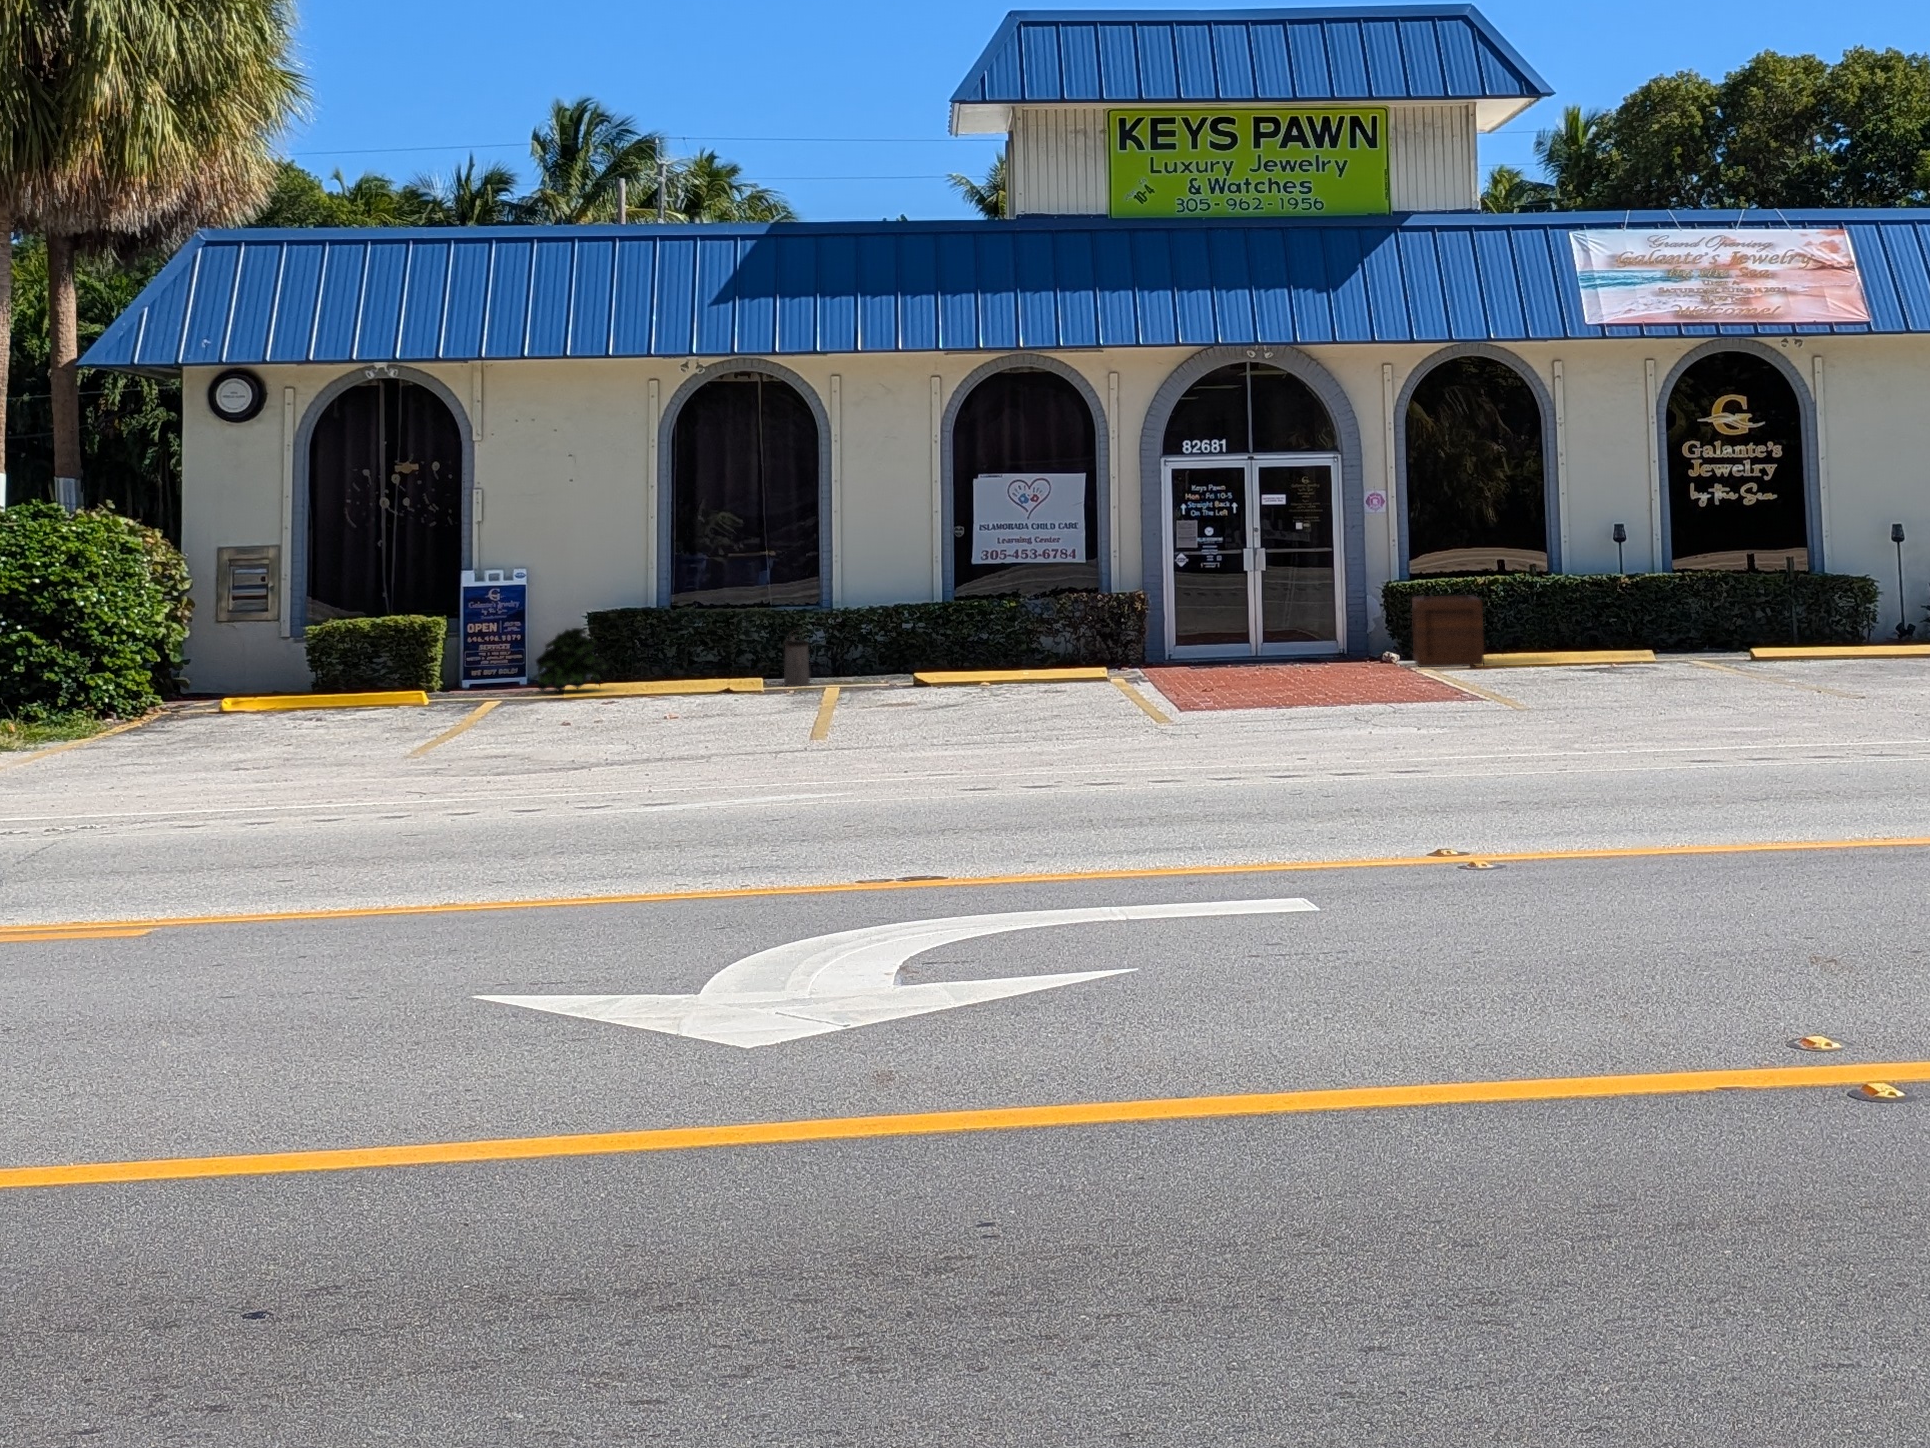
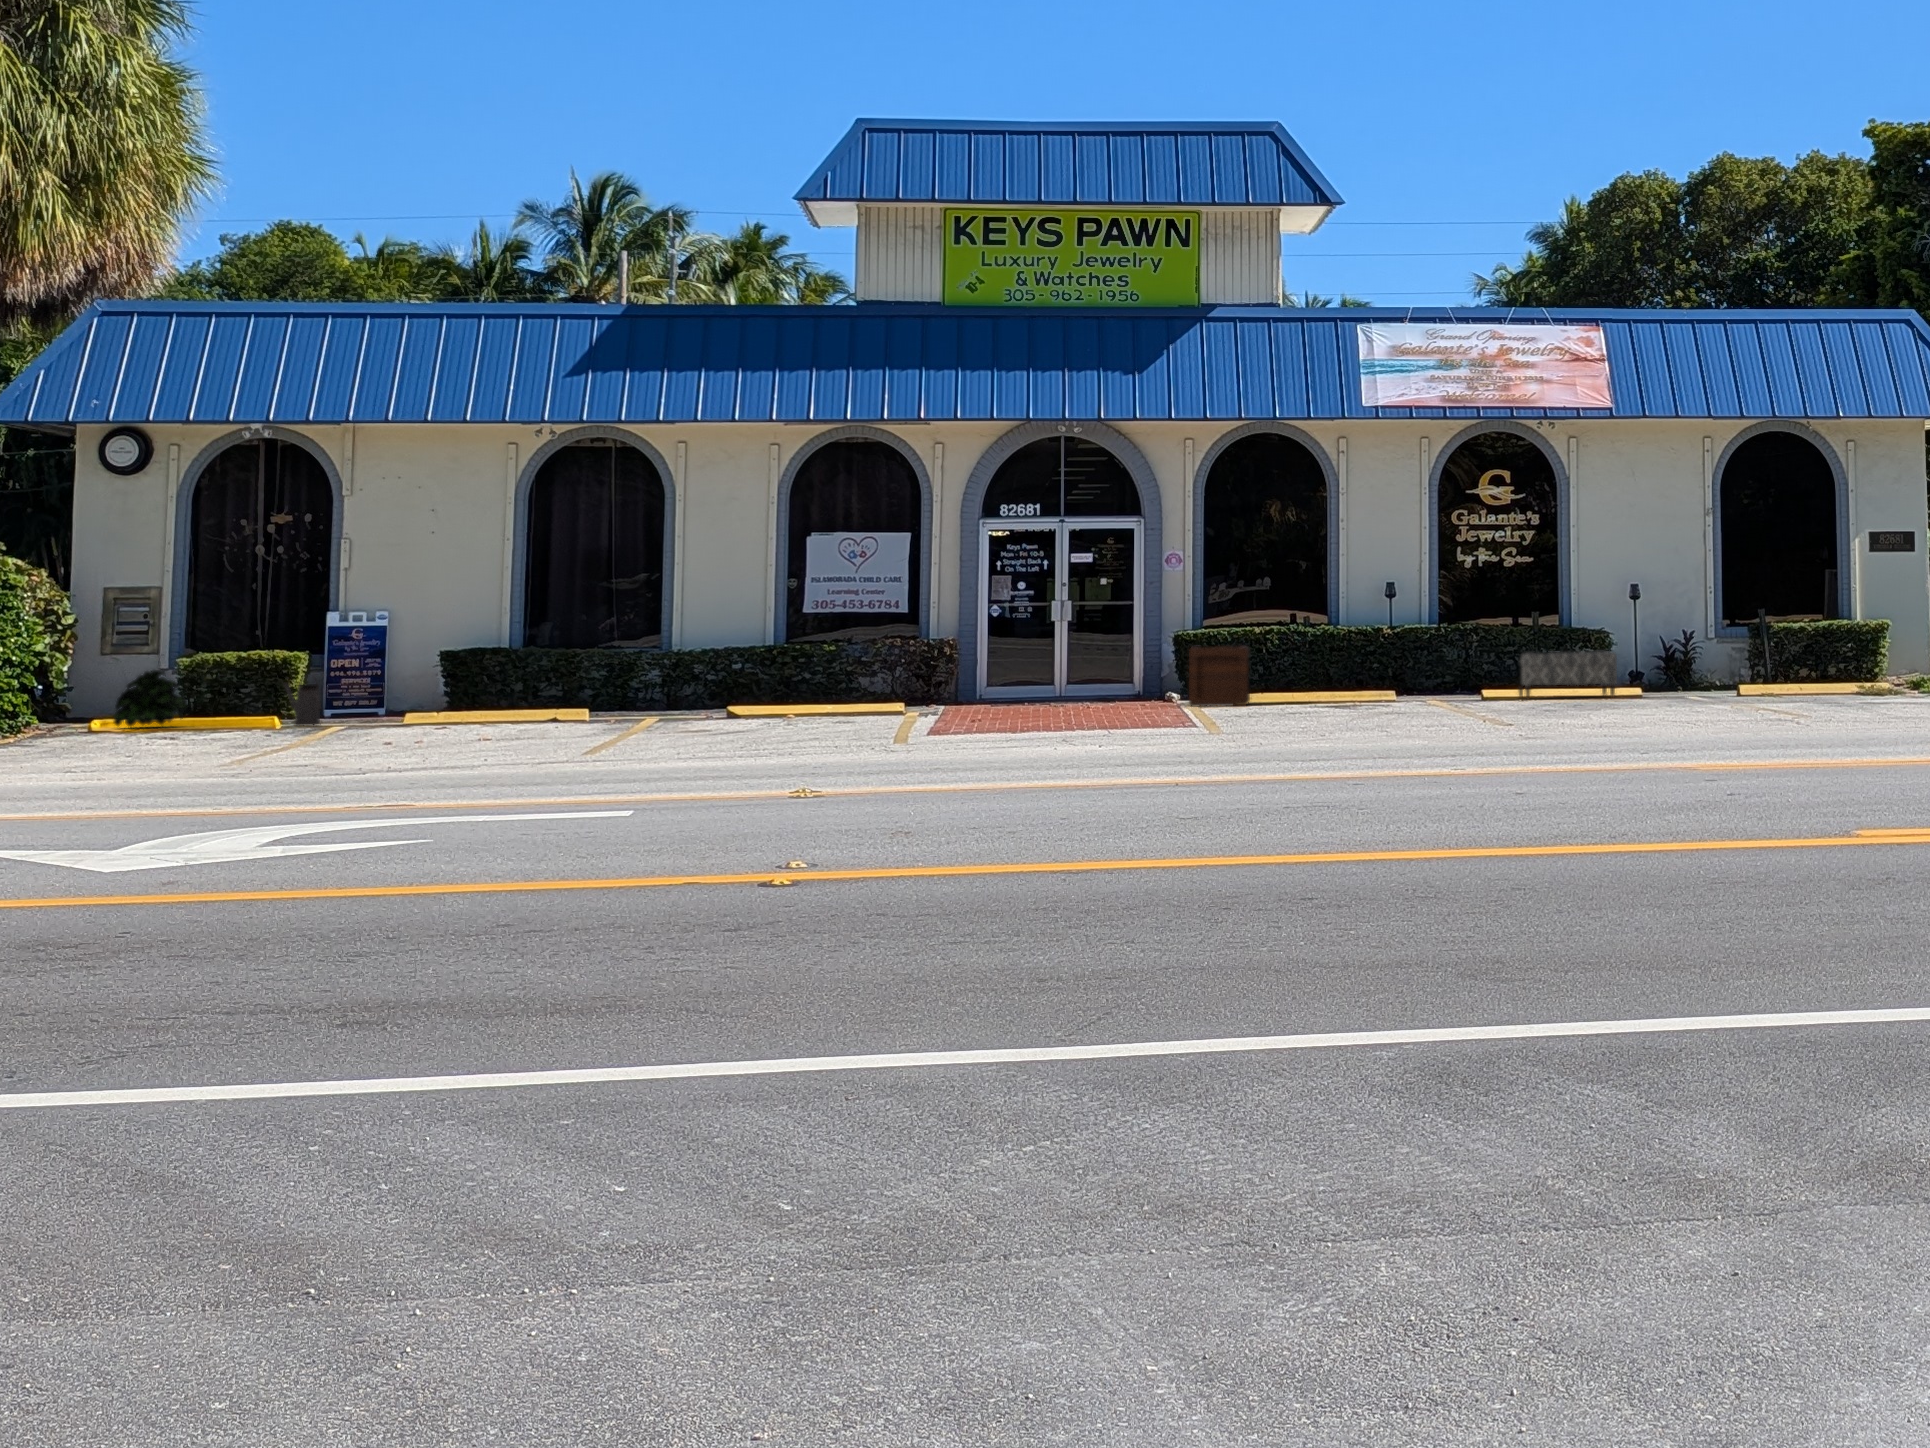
bench: none [1775,597,1897,655] -> present [1518,651,1617,698]
potted plant: present [534,628,612,691] -> present [113,670,192,726]
watering can: present [783,632,810,687] -> present [284,682,321,726]

